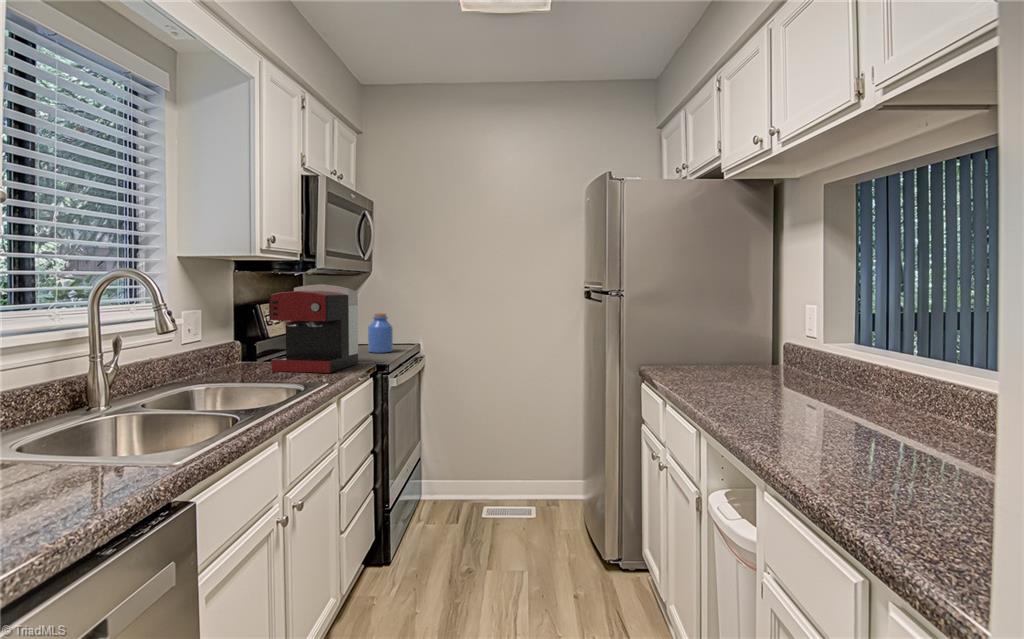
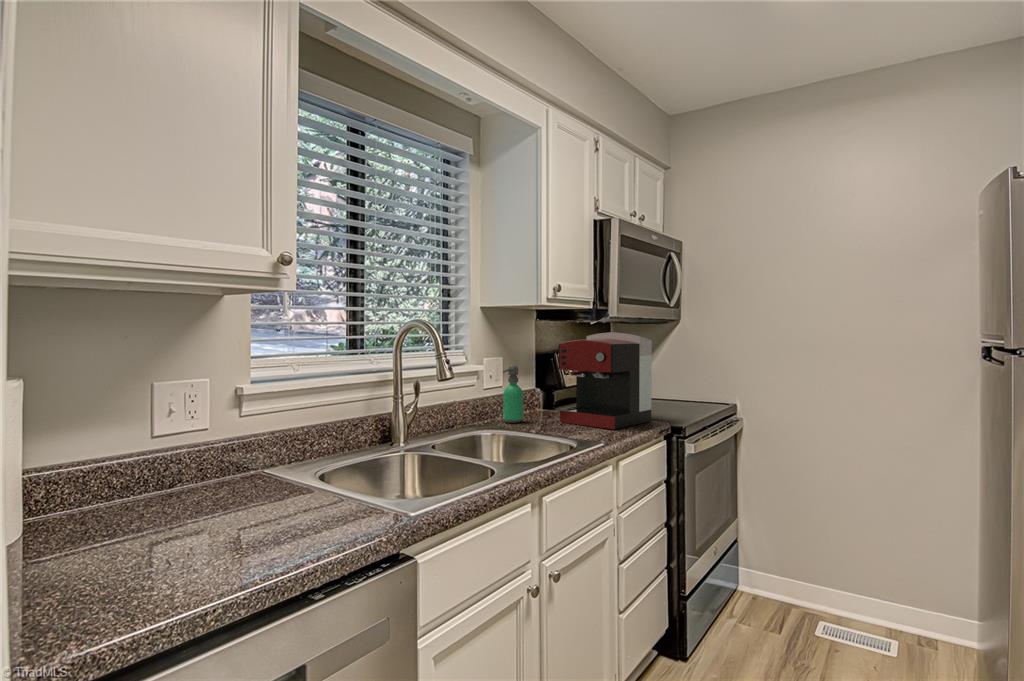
jar: present [368,313,393,353] -> none [671,365,700,410]
soap dispenser: none [209,317,232,376] -> present [503,365,523,423]

